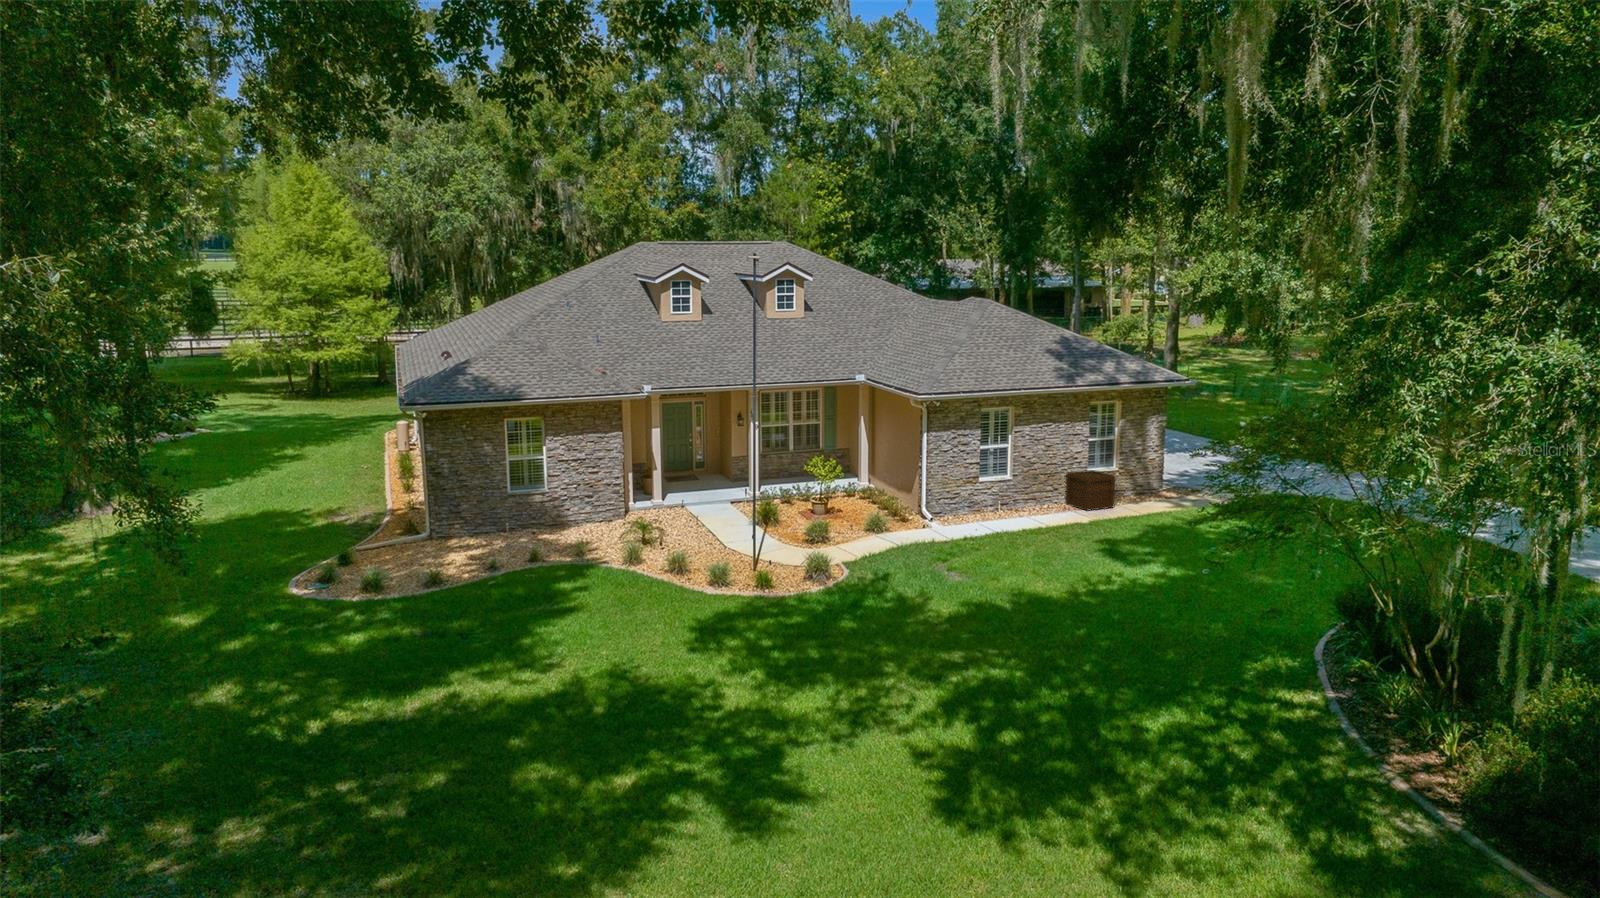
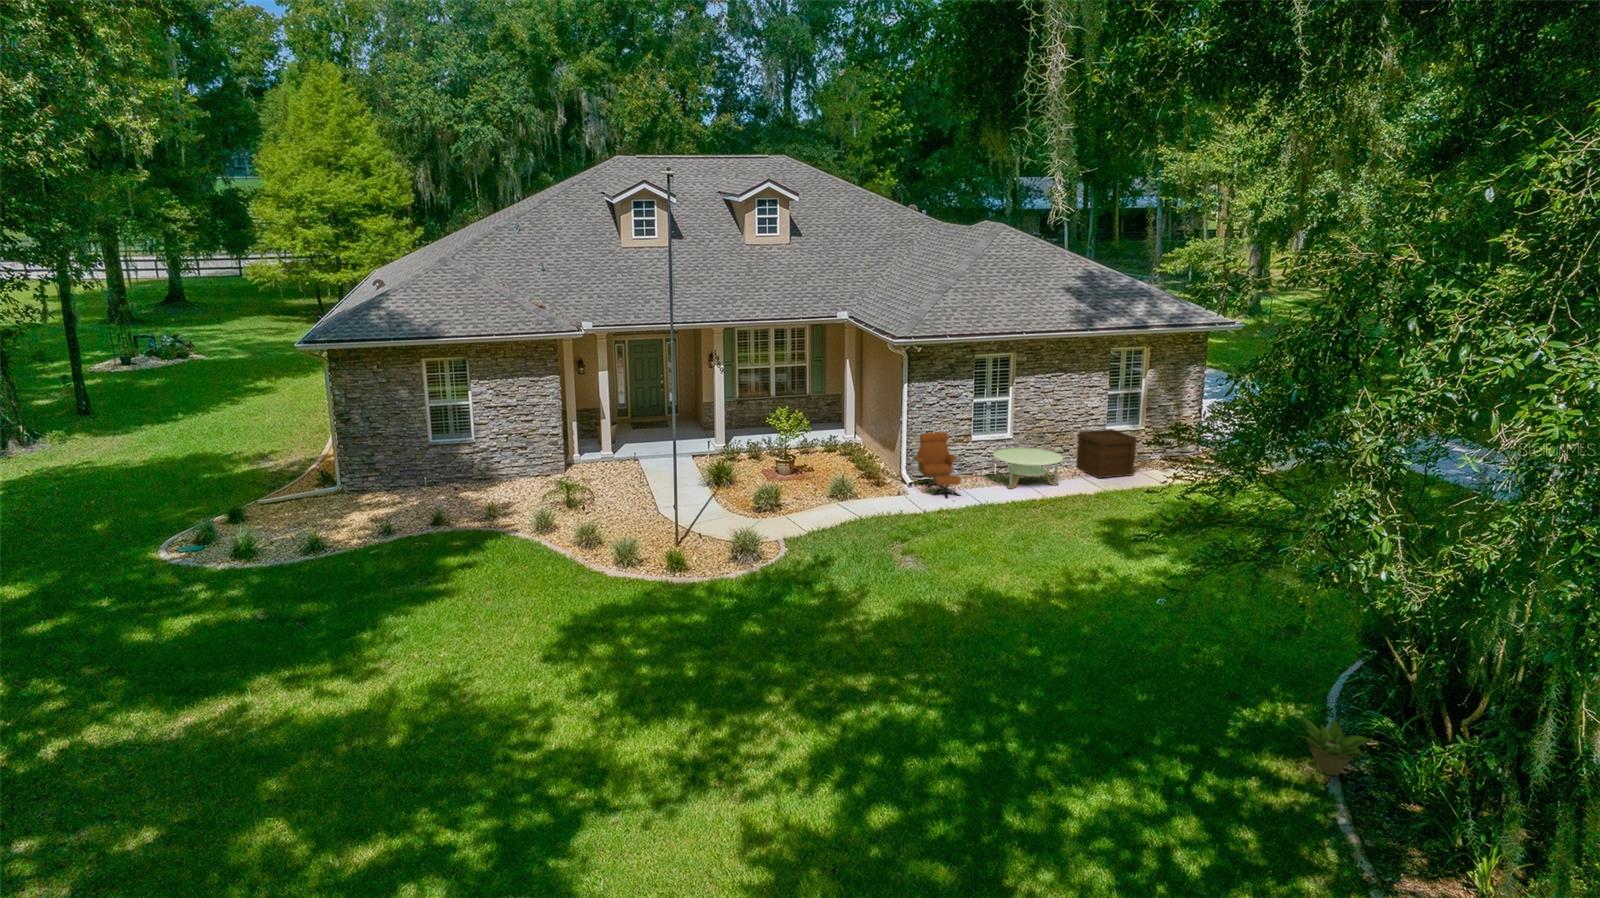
lounge chair: none [934,474,978,527] -> present [914,432,961,497]
round table: none [999,487,1059,520] -> present [993,448,1063,489]
decorative plant: none [1283,641,1336,681] -> present [1300,714,1372,775]

